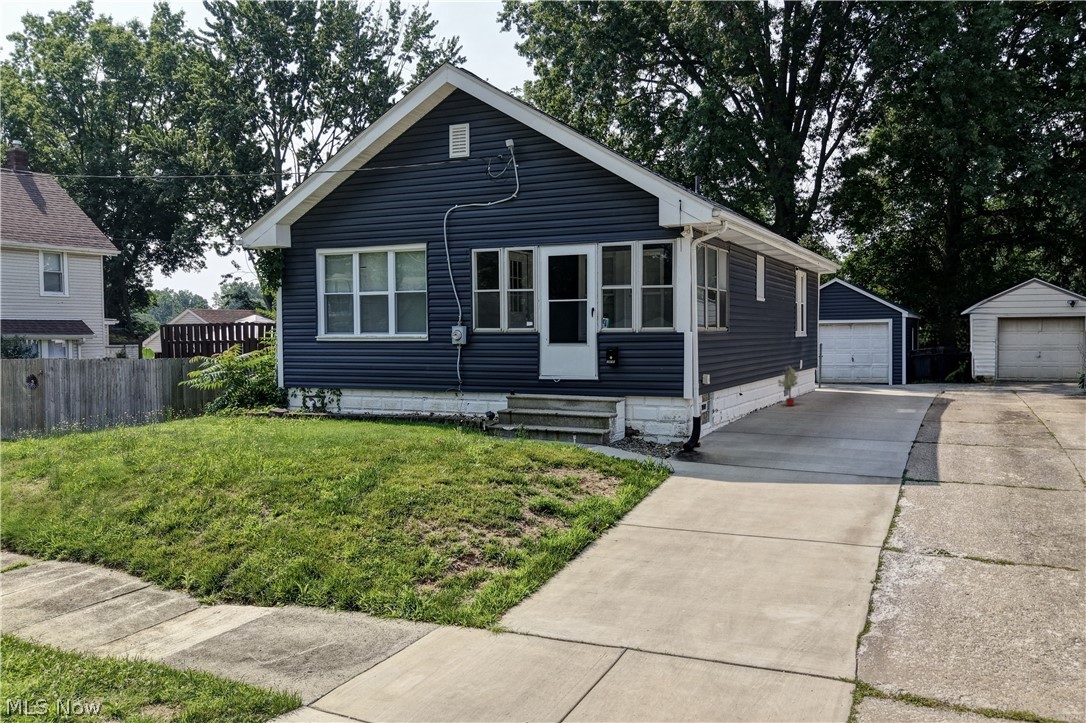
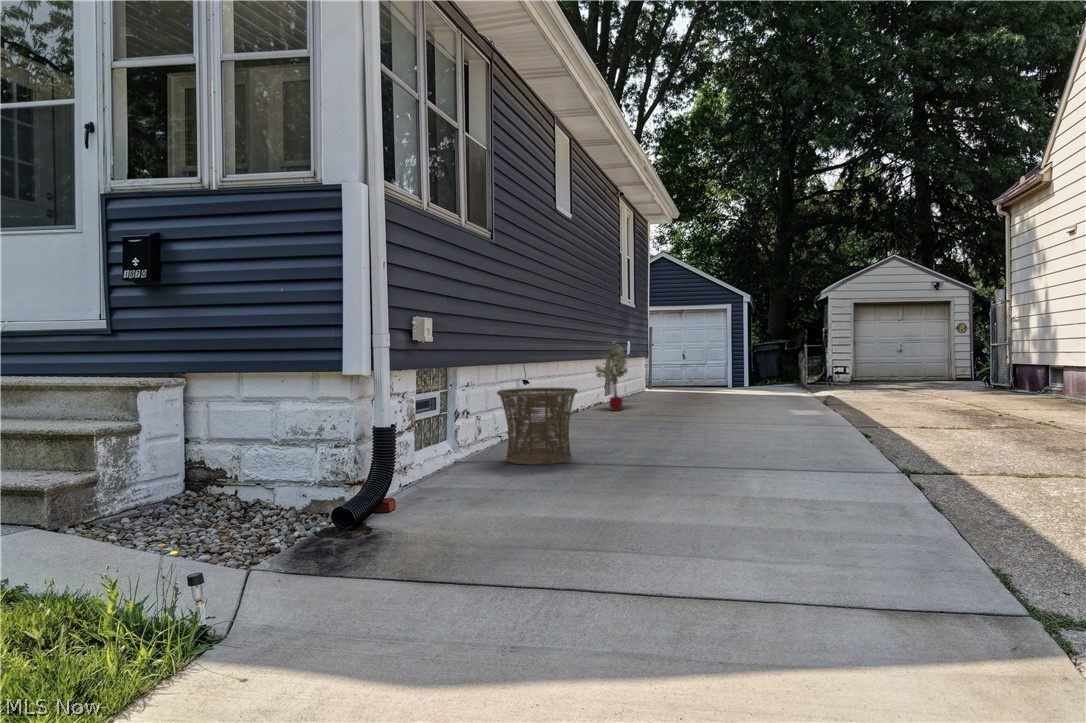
basket: none [729,398,767,434] -> present [497,387,578,465]

